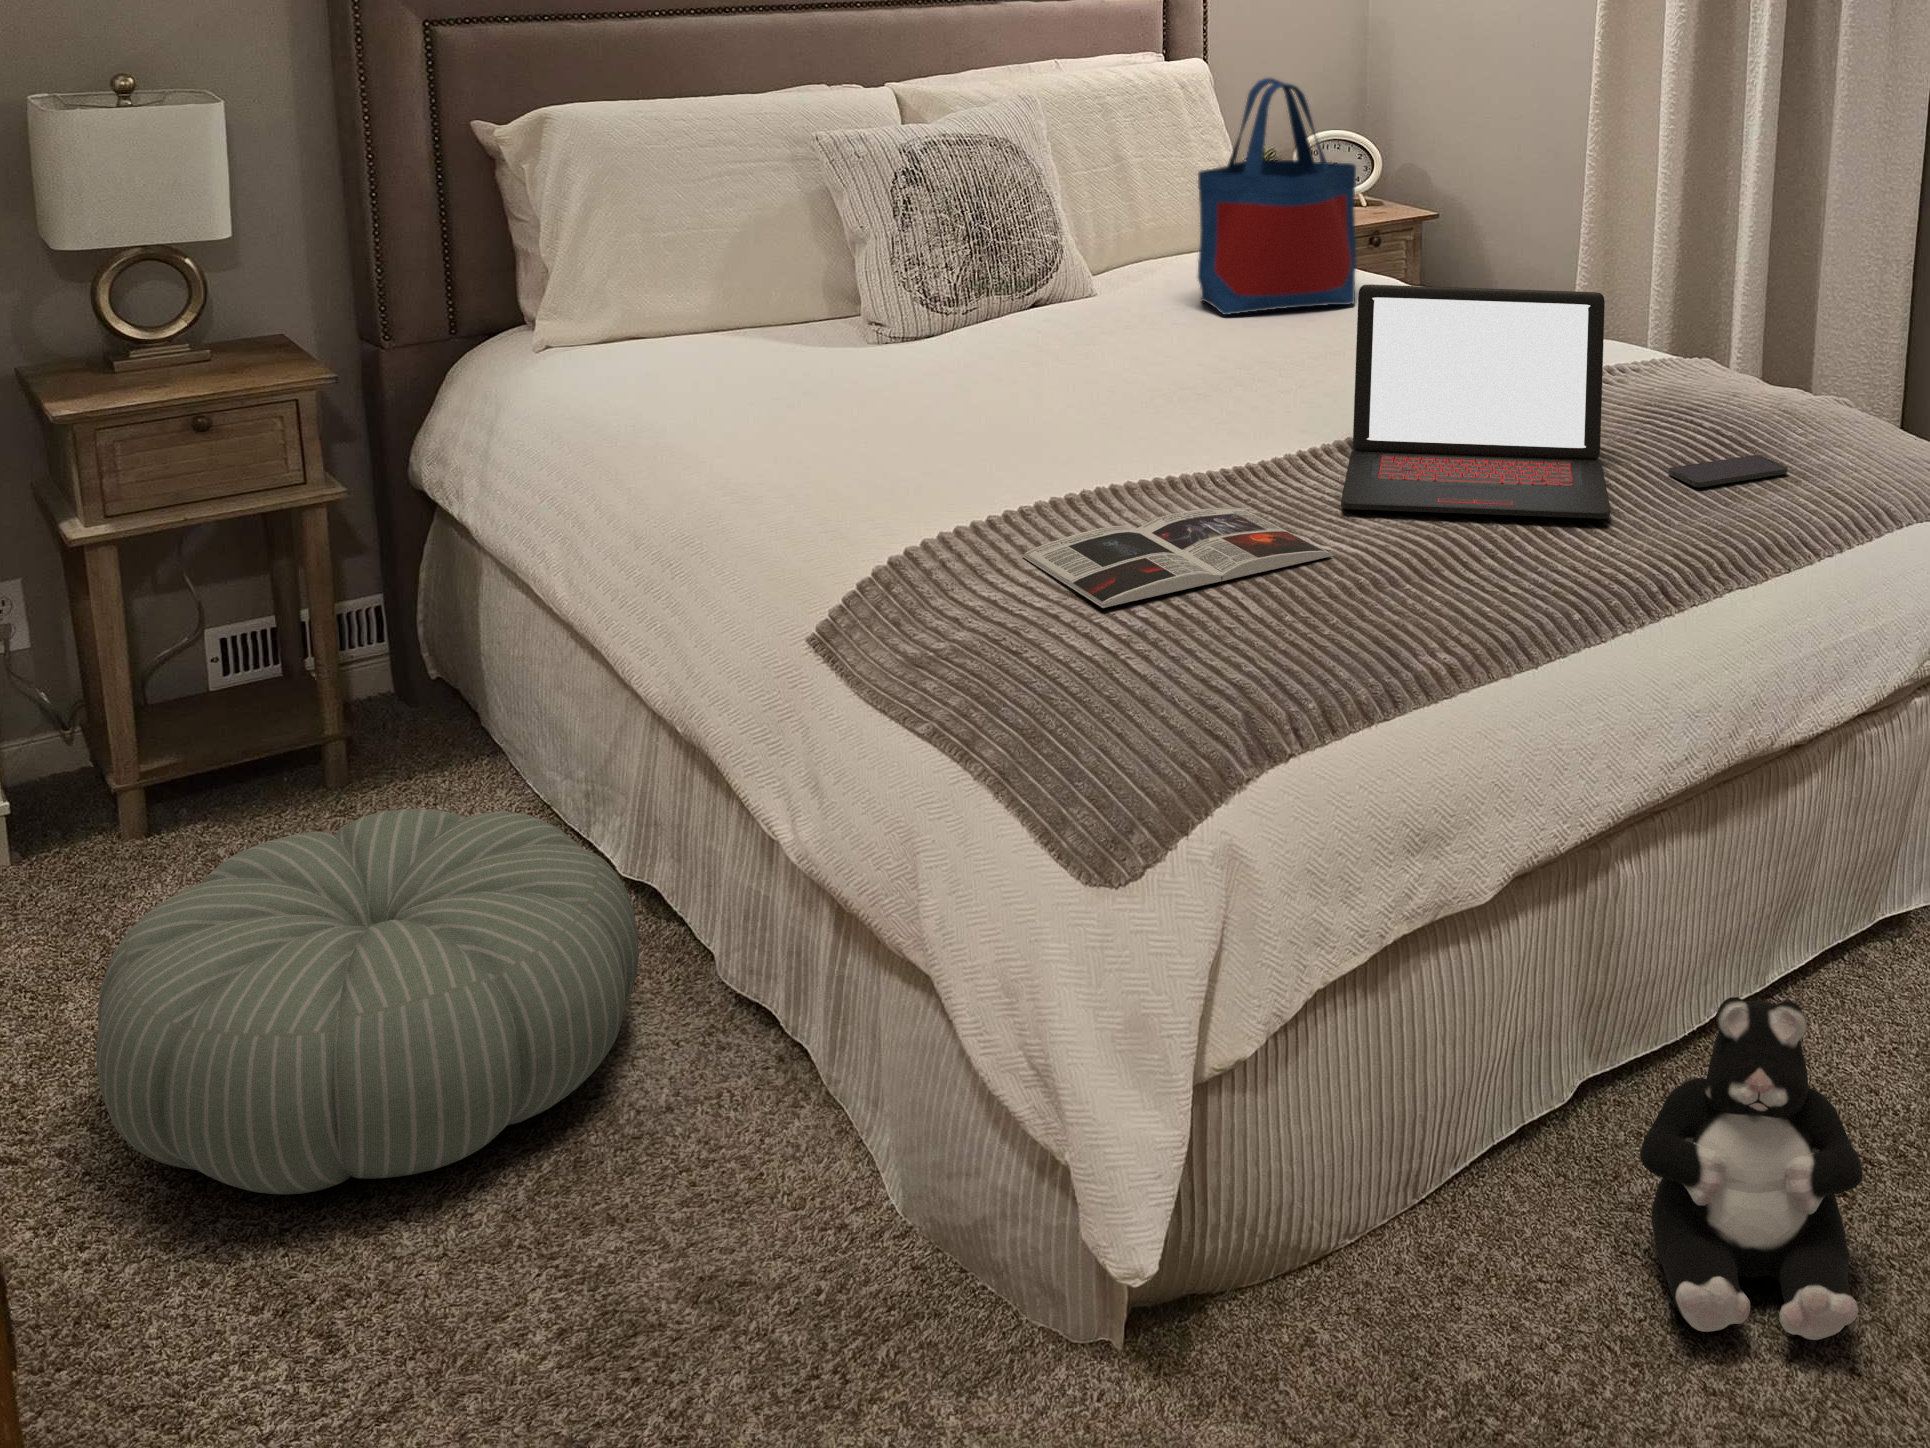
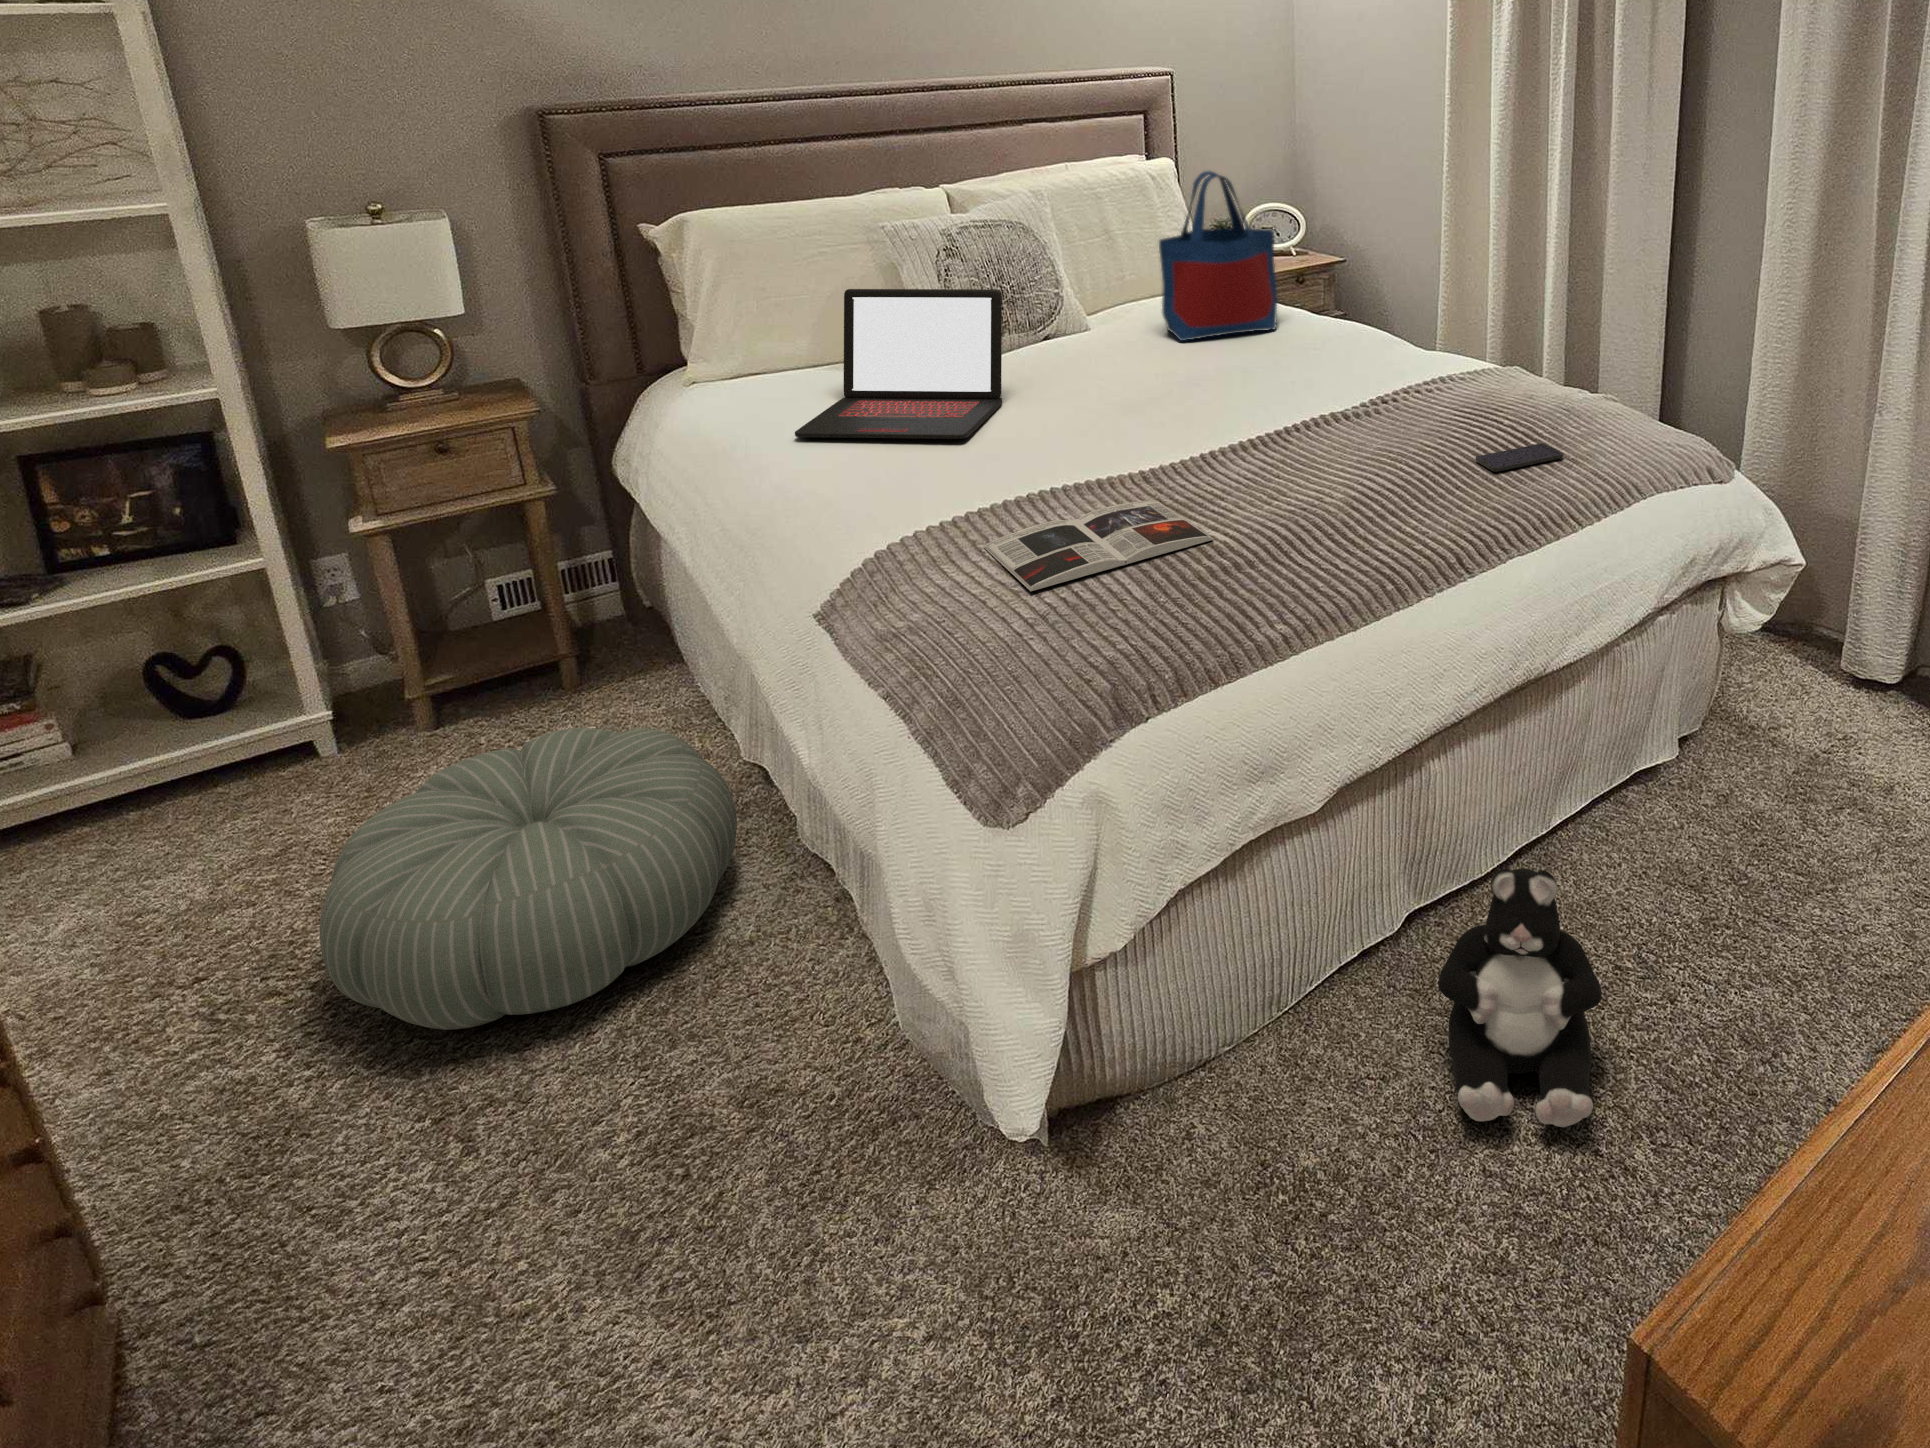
laptop: present [1341,285,1610,519] -> present [795,289,1002,439]

